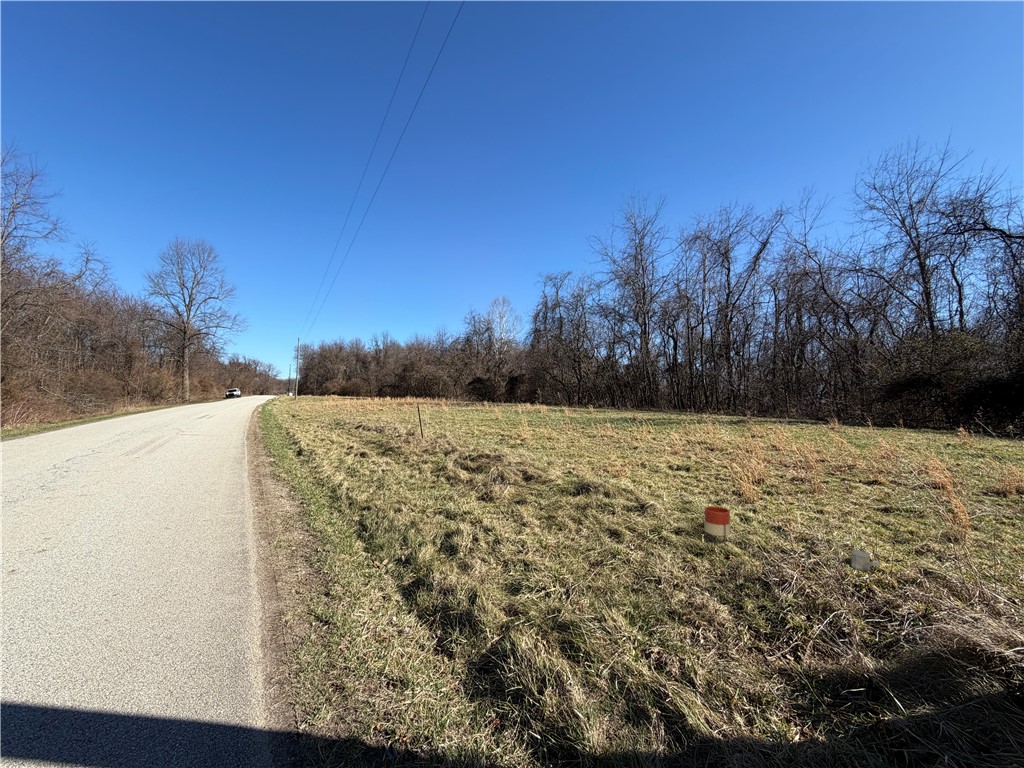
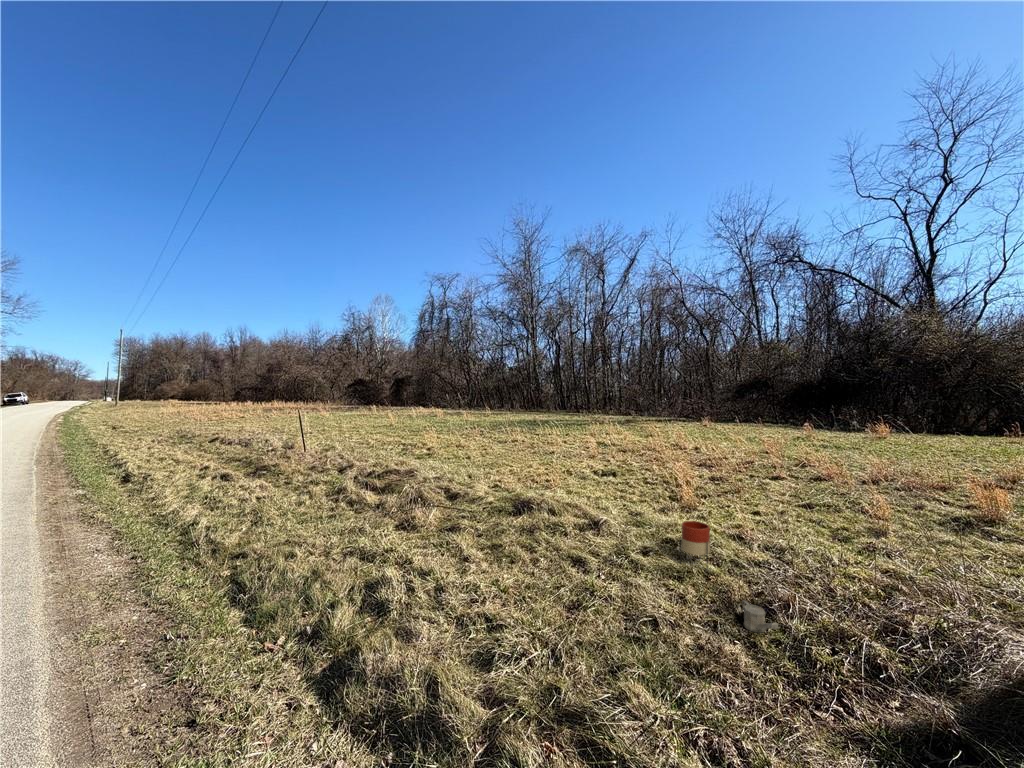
watering can: present [851,548,879,571] -> present [742,600,778,633]

